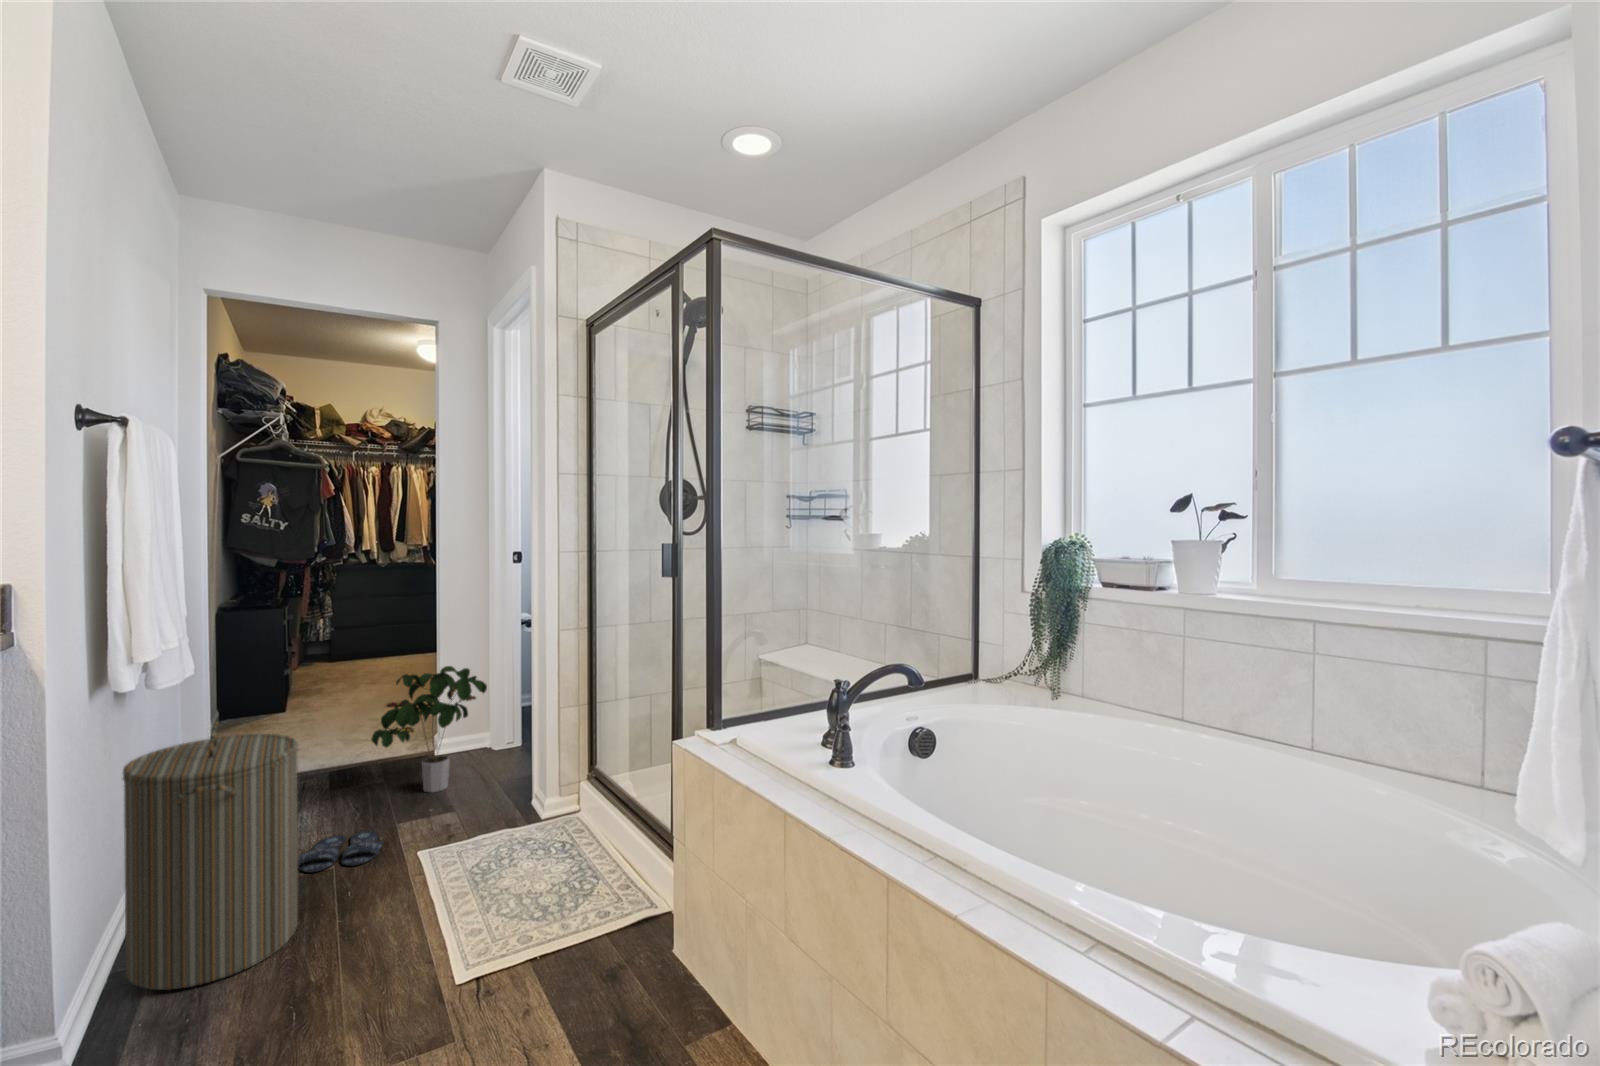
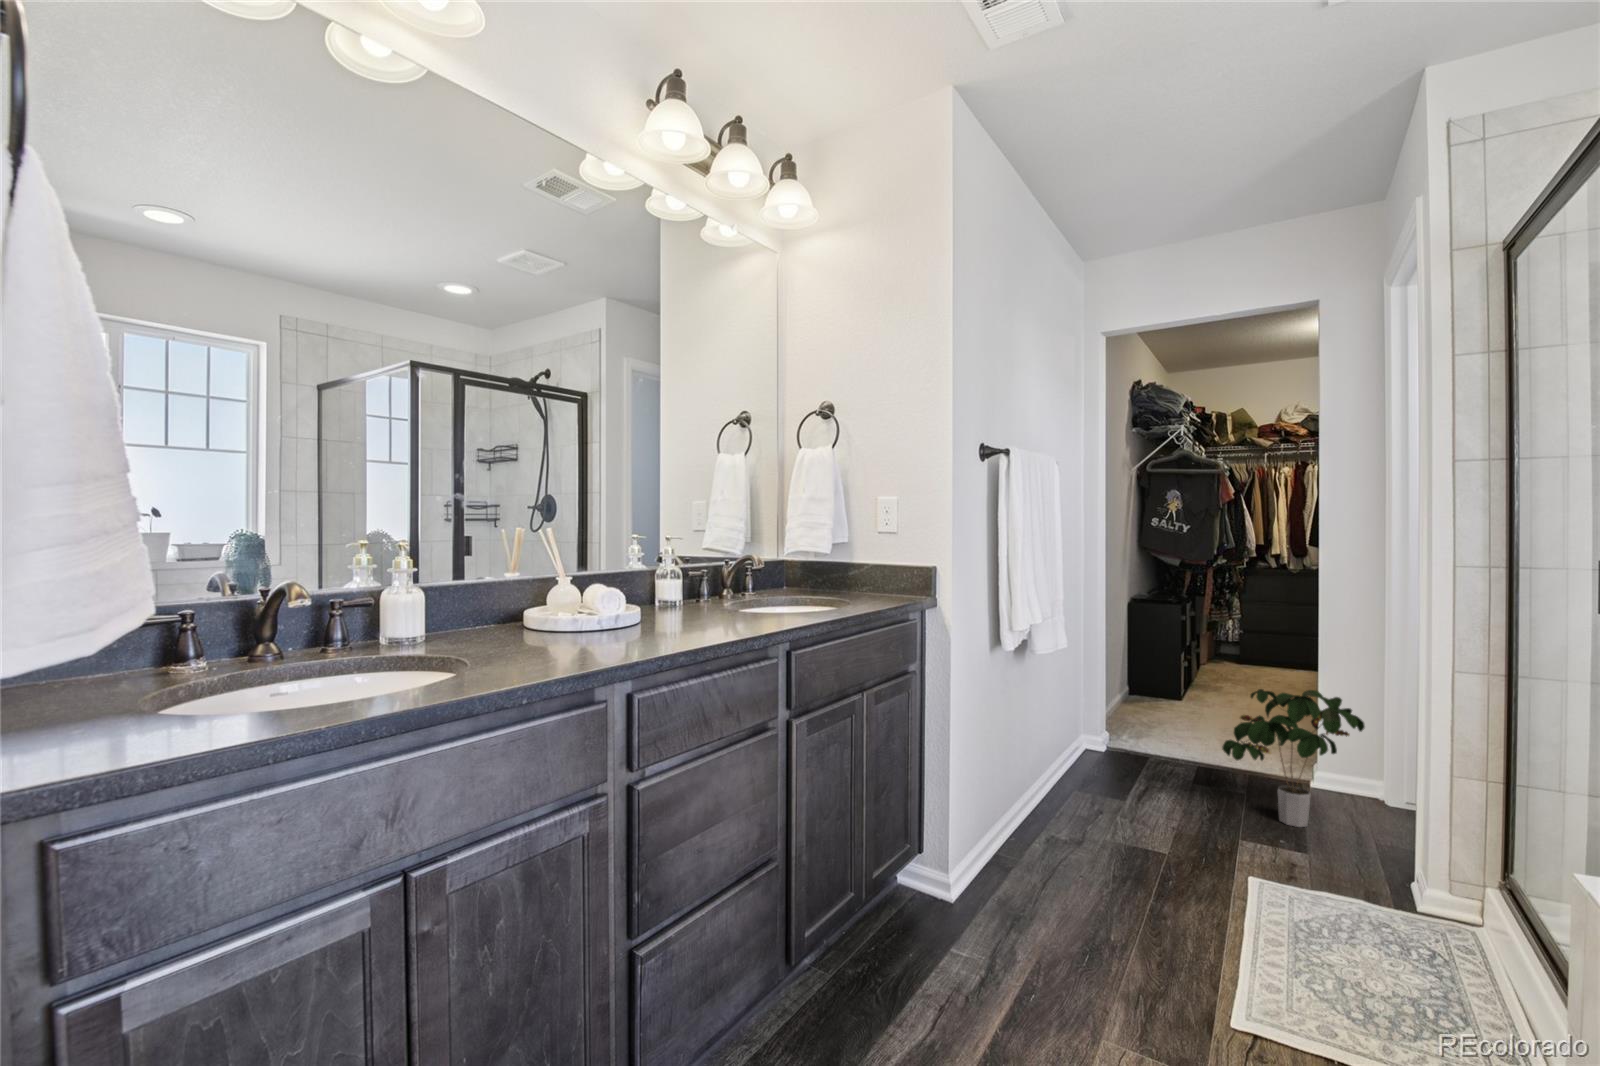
laundry hamper: present [123,722,298,990] -> none [1003,692,1122,906]
slippers: present [298,831,383,873] -> none [1137,827,1218,865]

